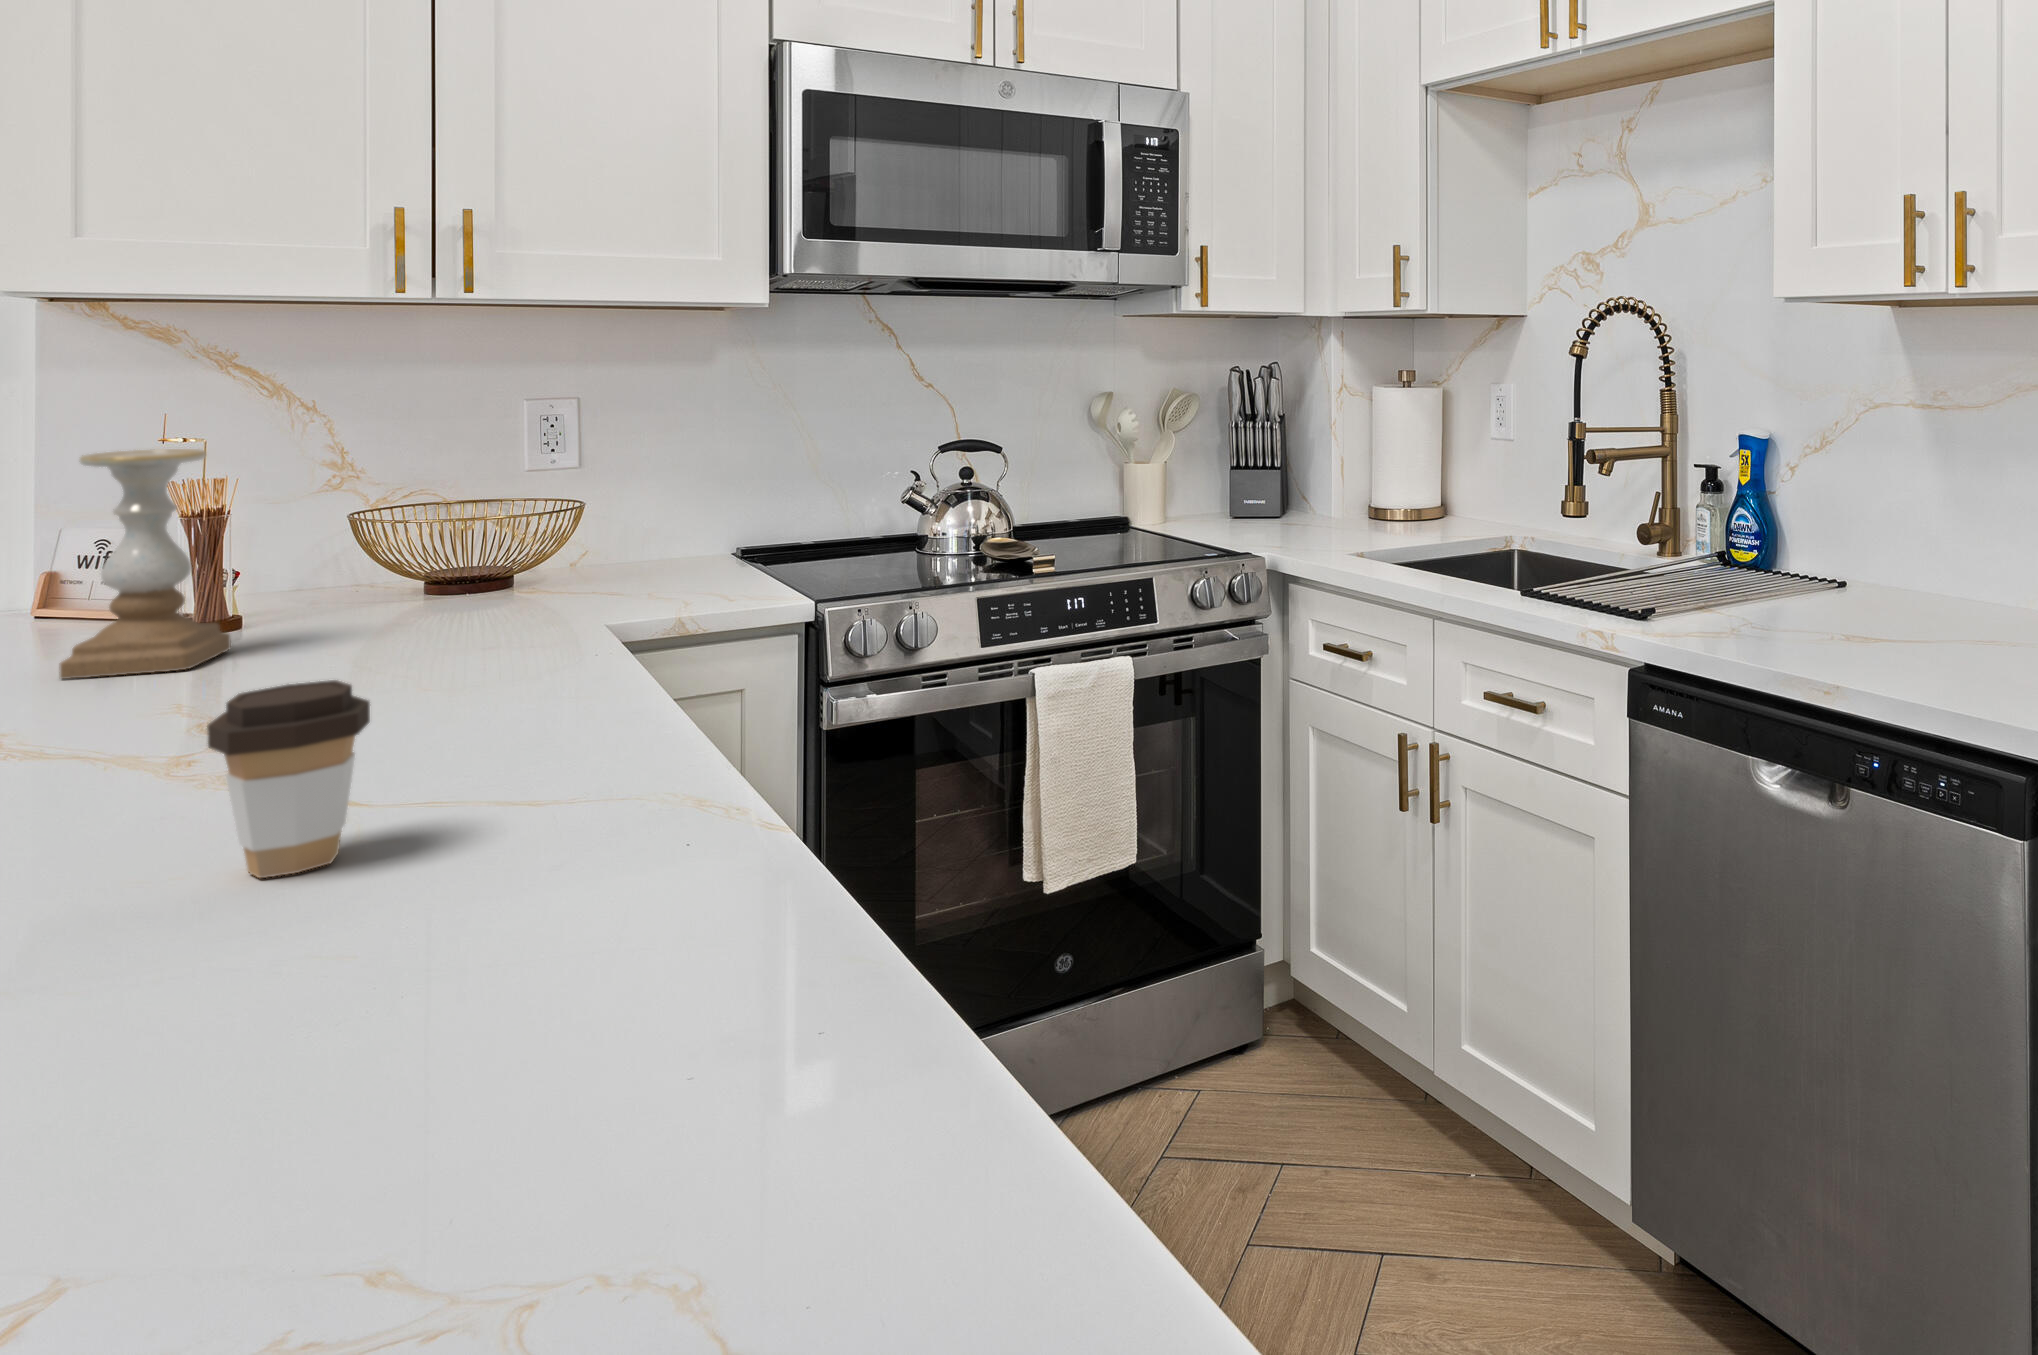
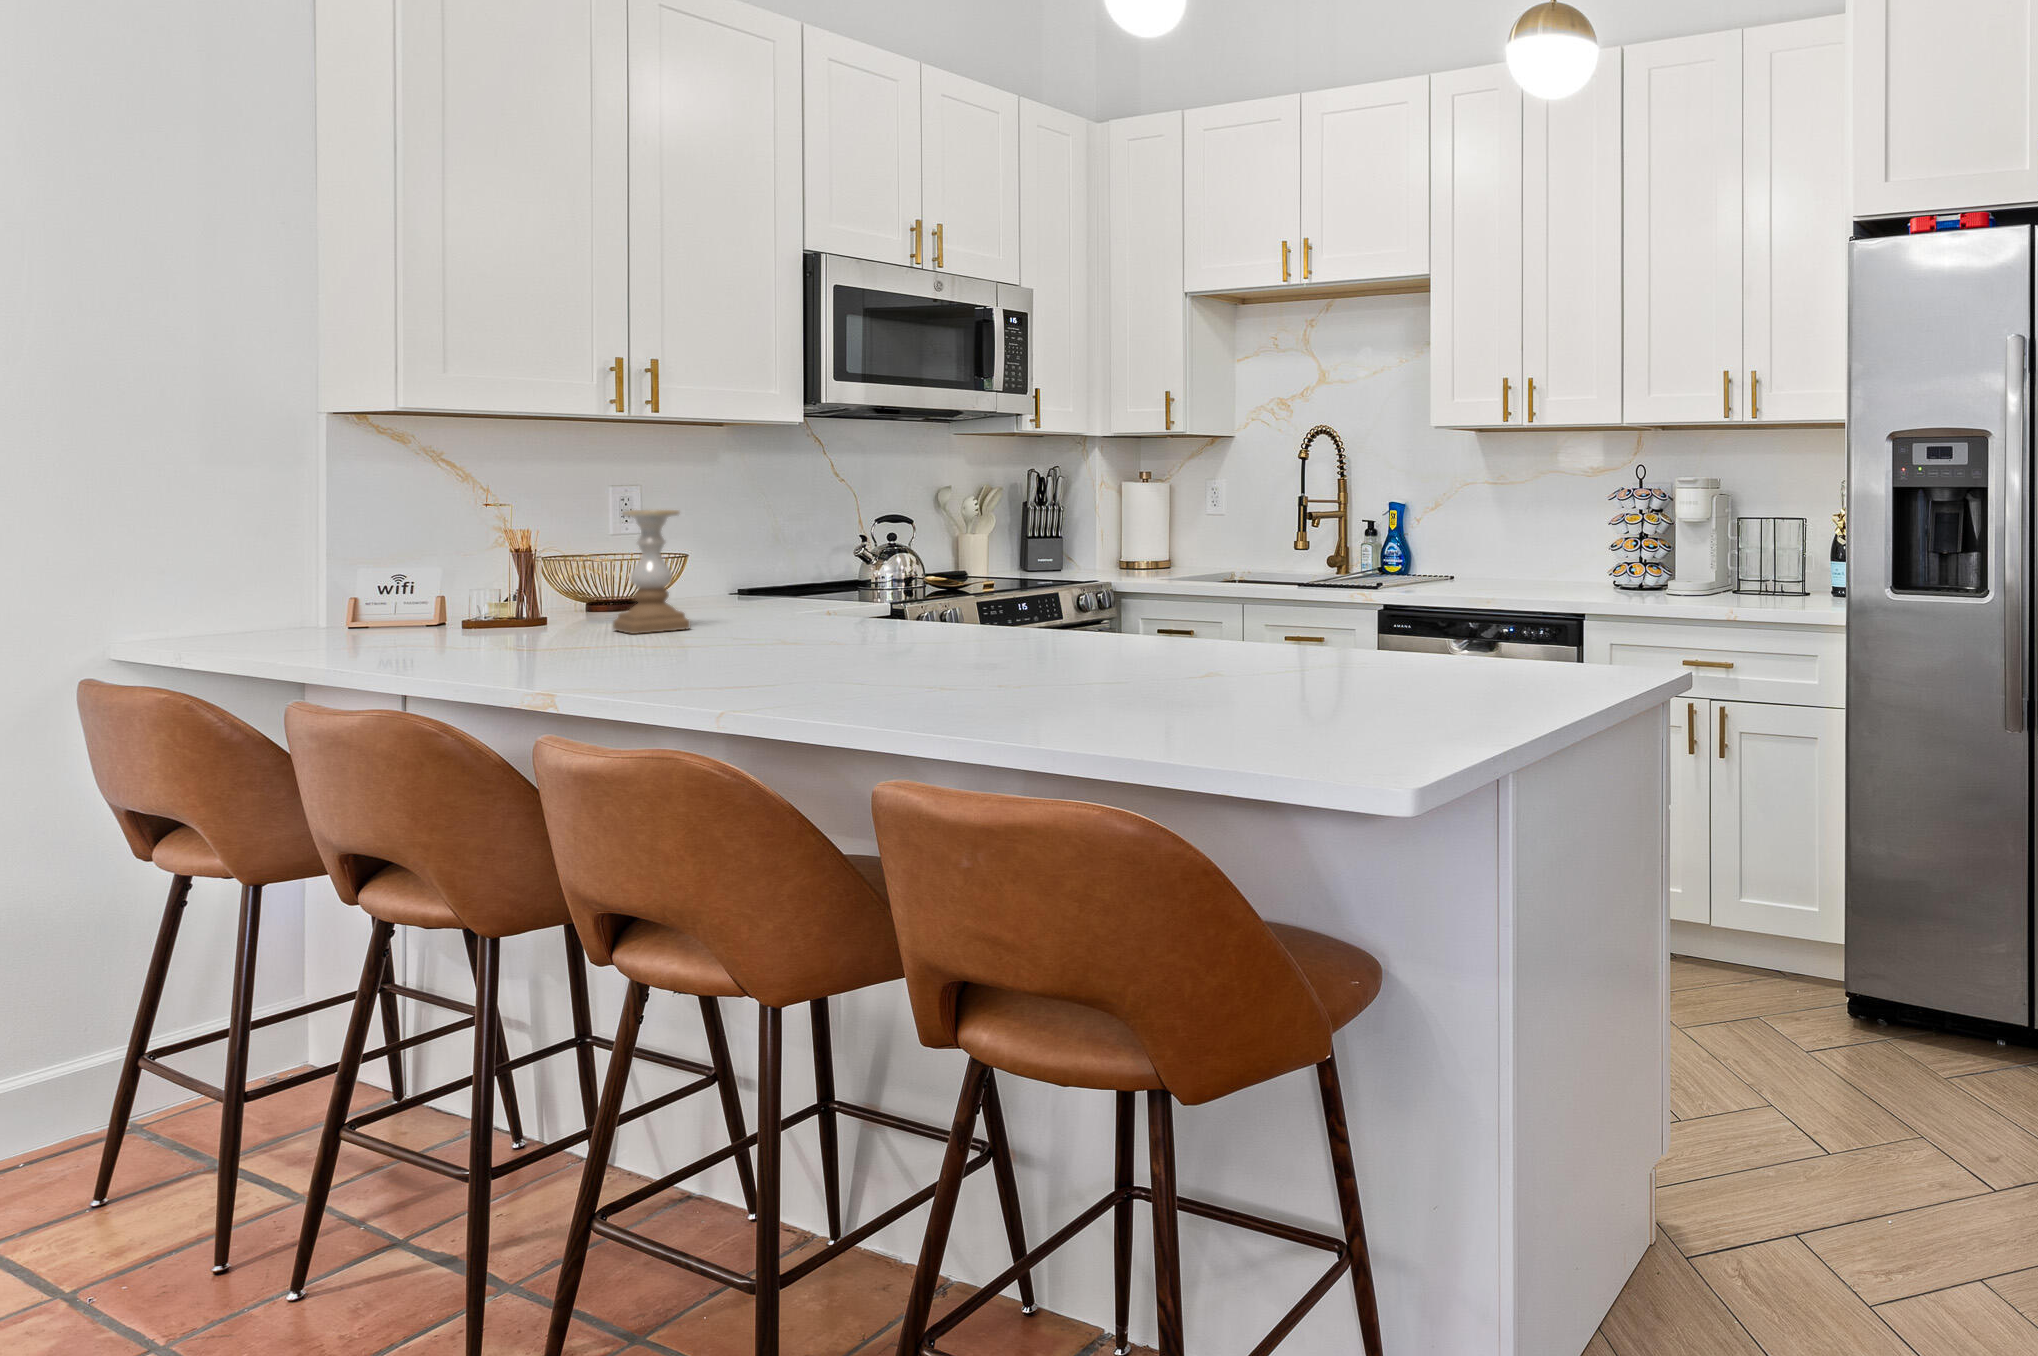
coffee cup: present [207,680,370,878] -> none [1024,575,1076,643]

